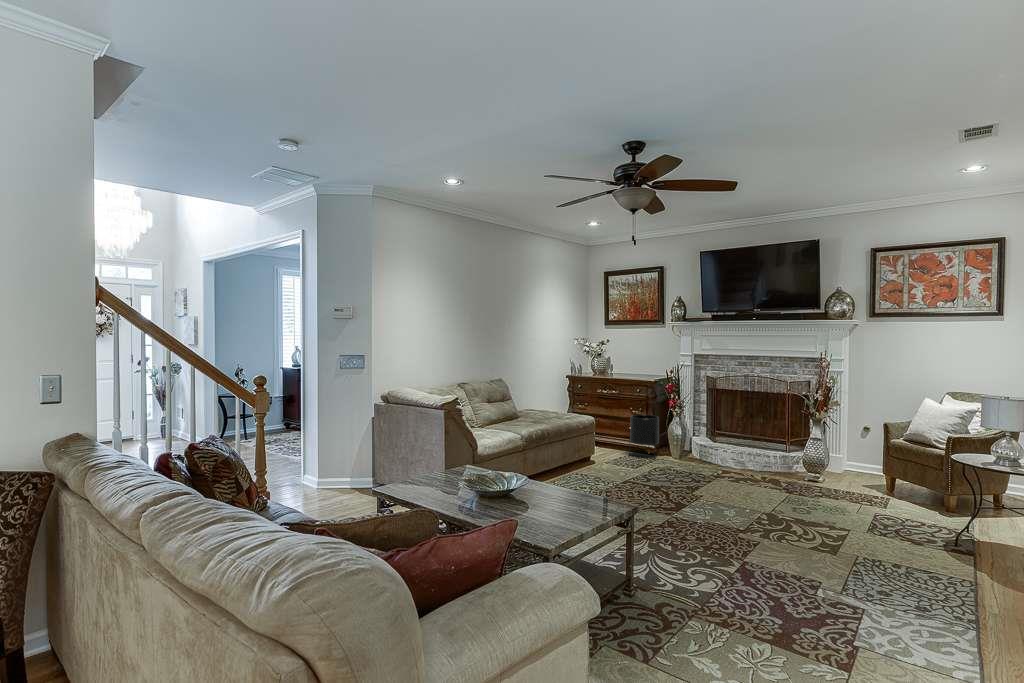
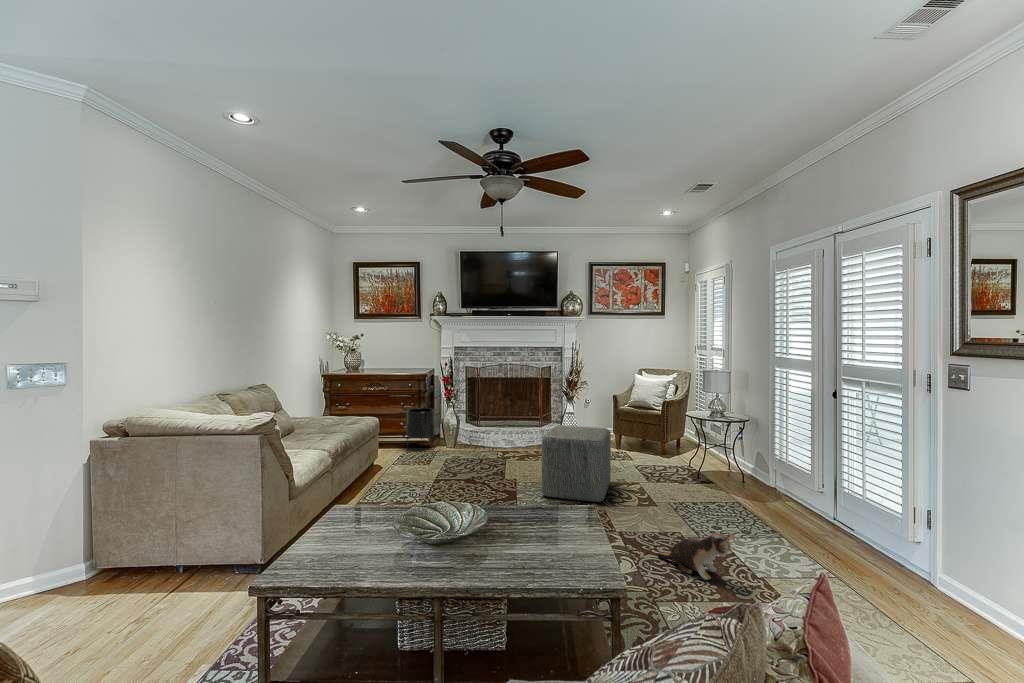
ottoman: none [709,444,809,535] -> present [542,425,611,502]
plush toy: none [757,574,817,627] -> present [657,533,735,580]

